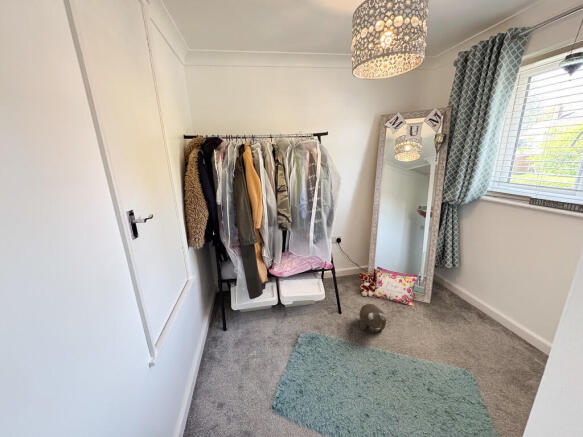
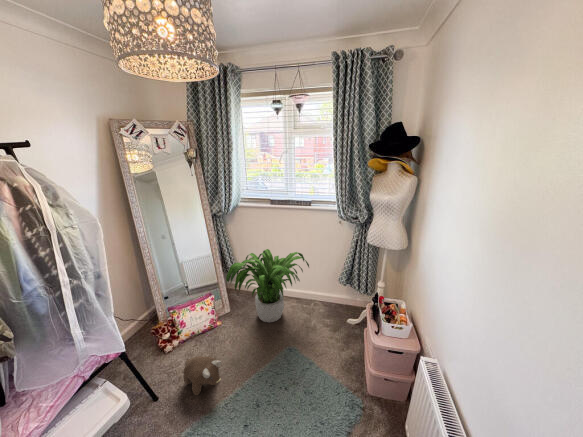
potted plant: none [425,251,554,339] -> present [226,249,309,323]

